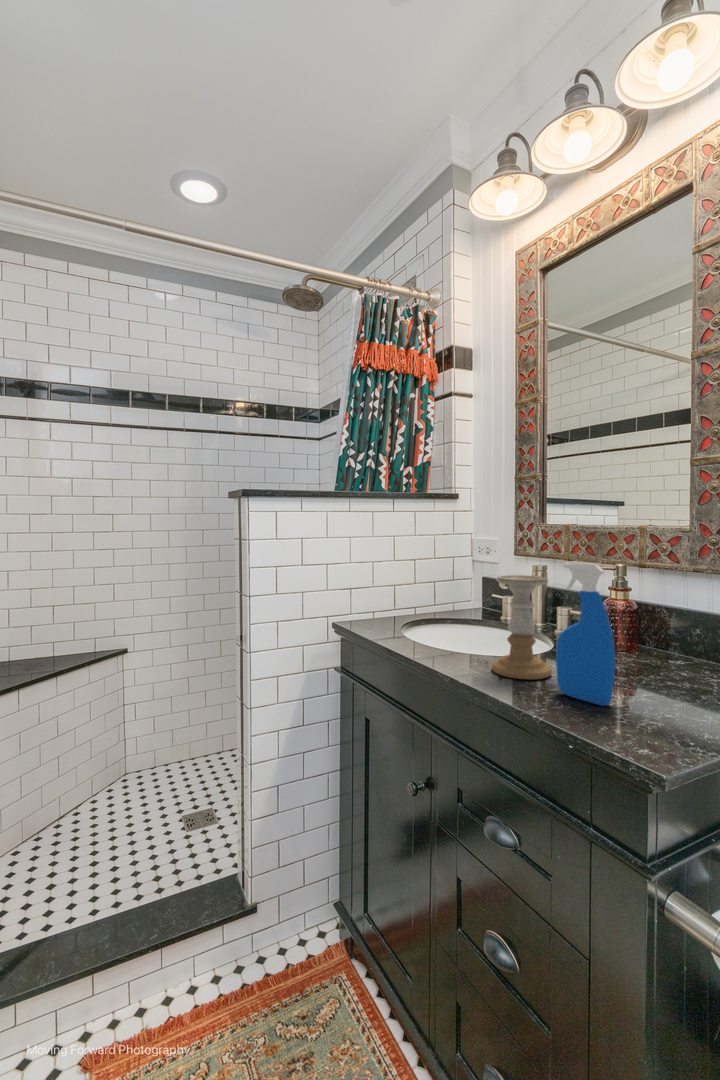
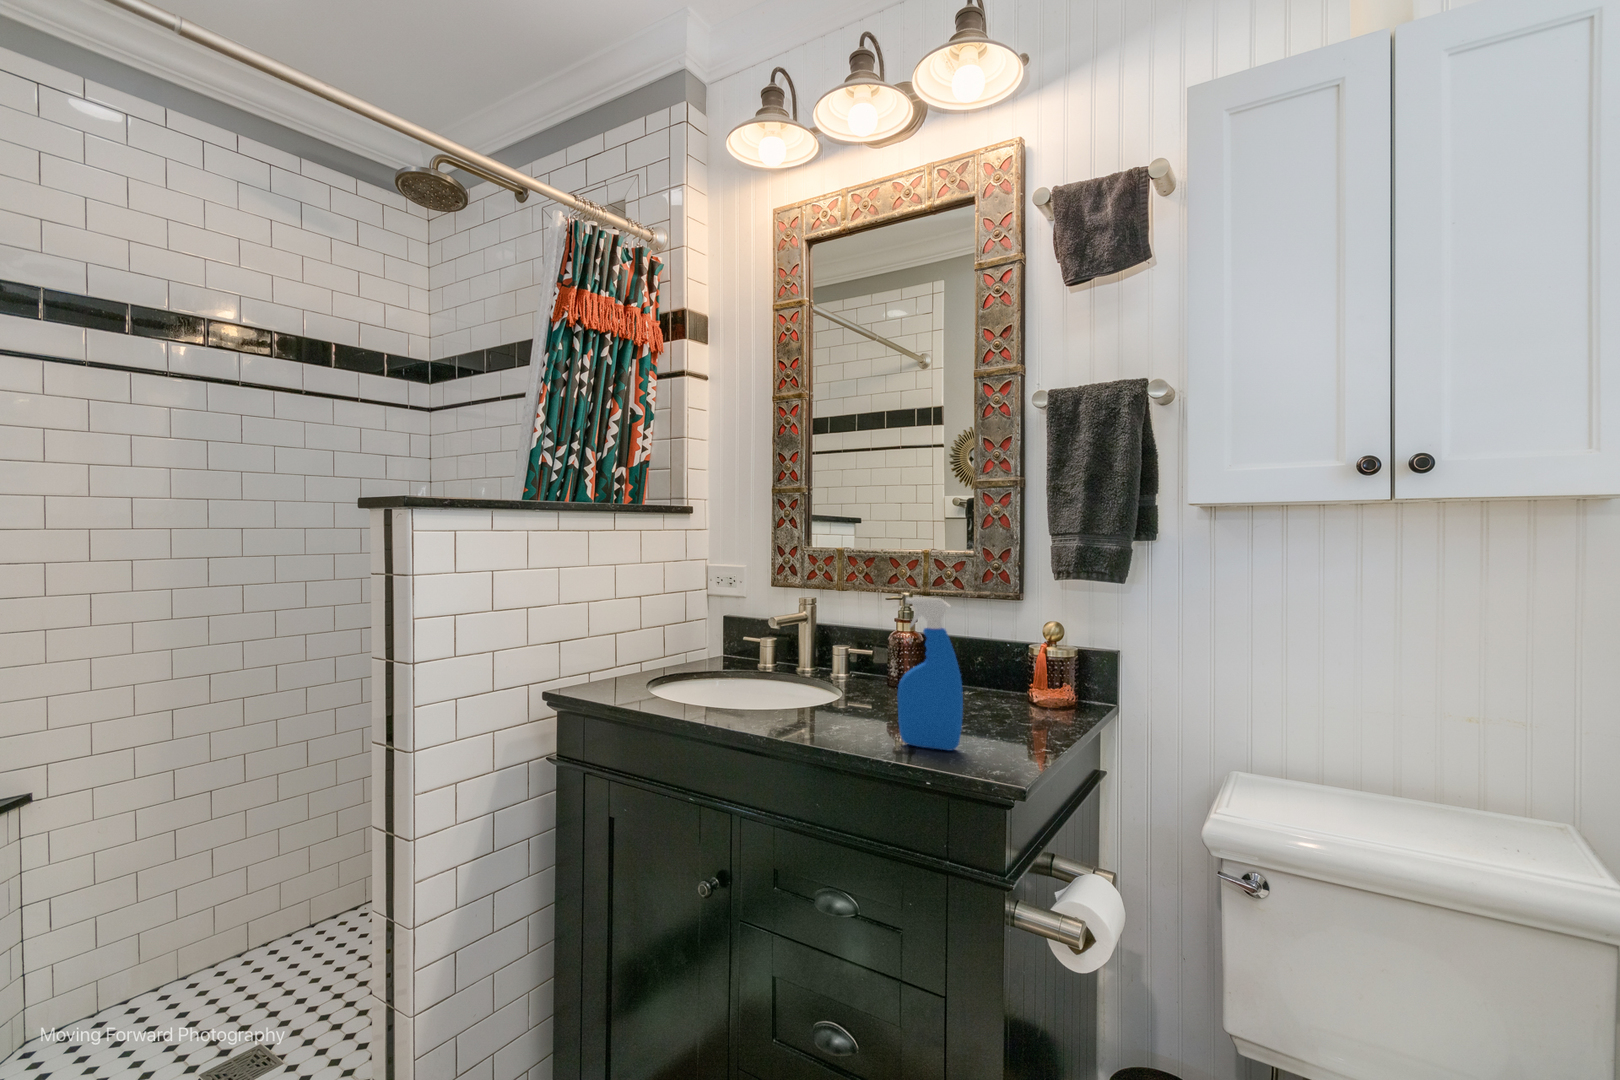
candle holder: present [491,575,552,679] -> none [809,613,877,735]

